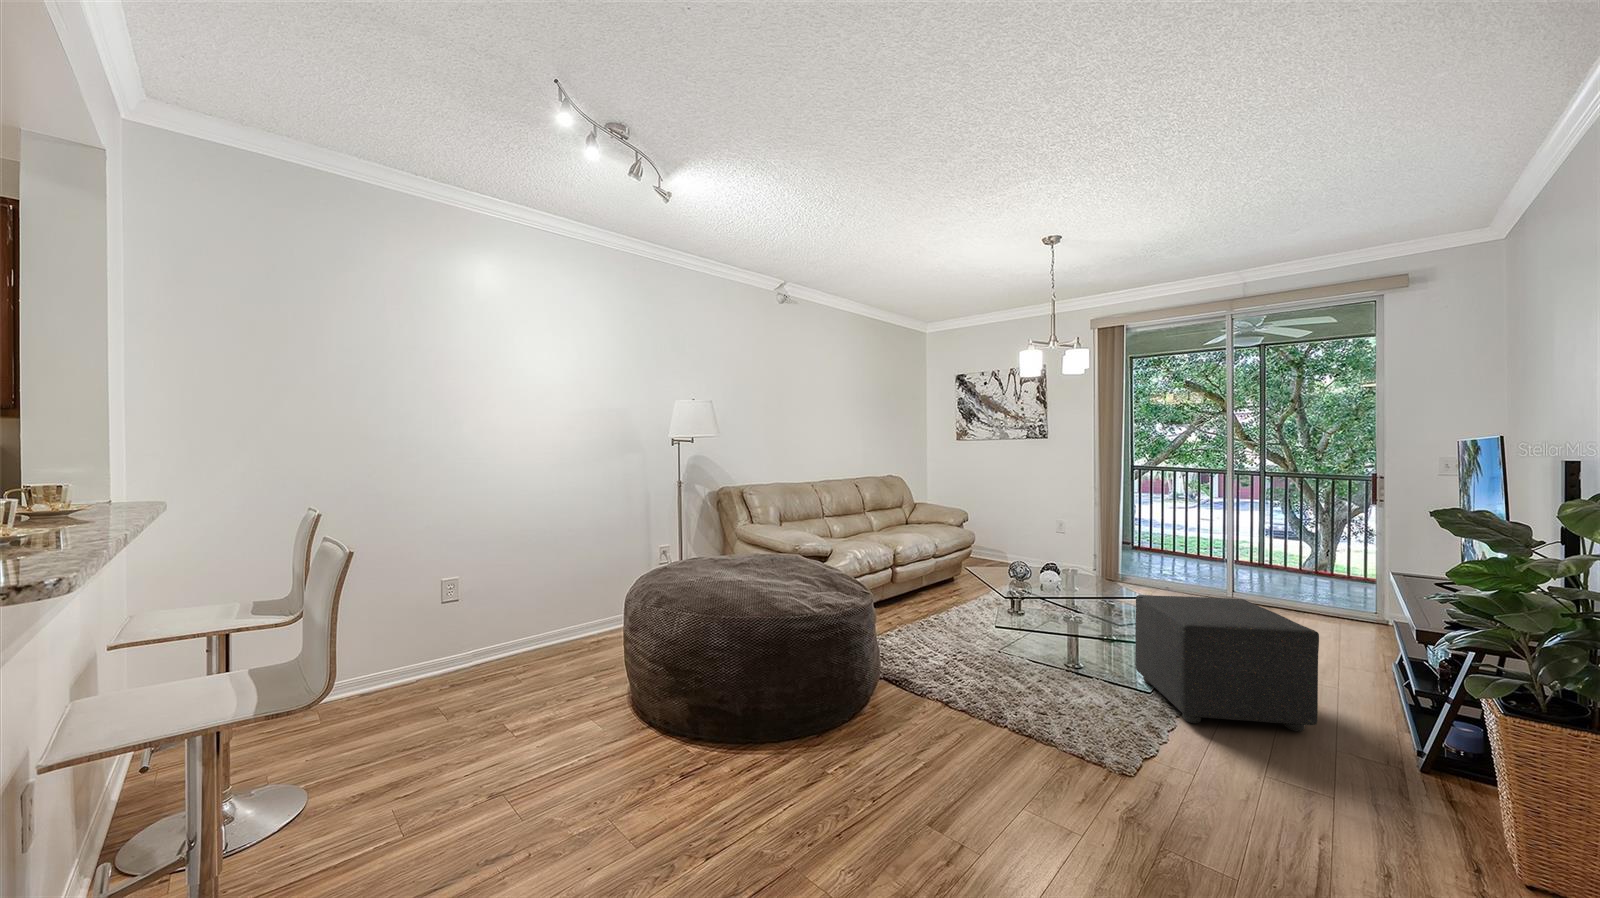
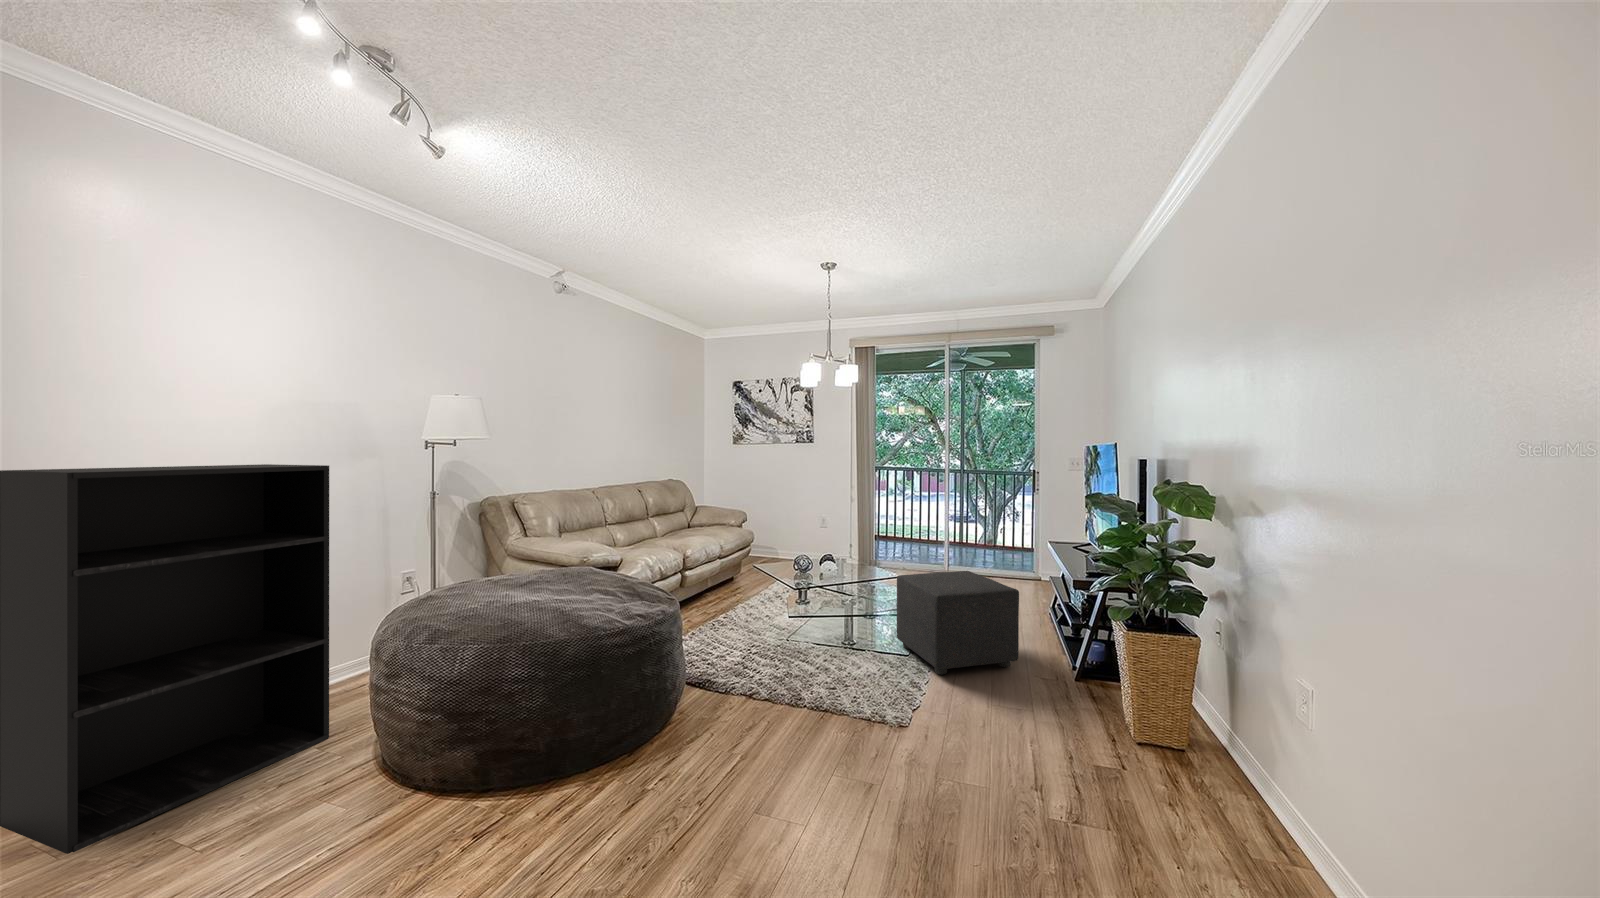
bookshelf: none [424,456,602,719] -> present [0,464,329,854]

